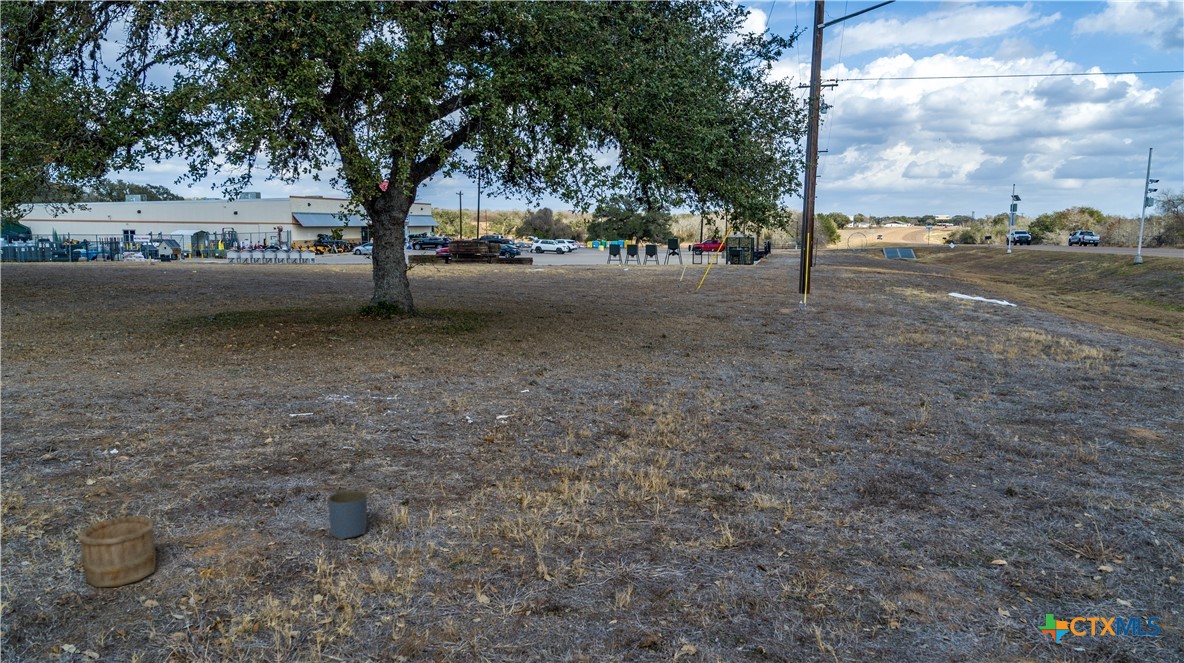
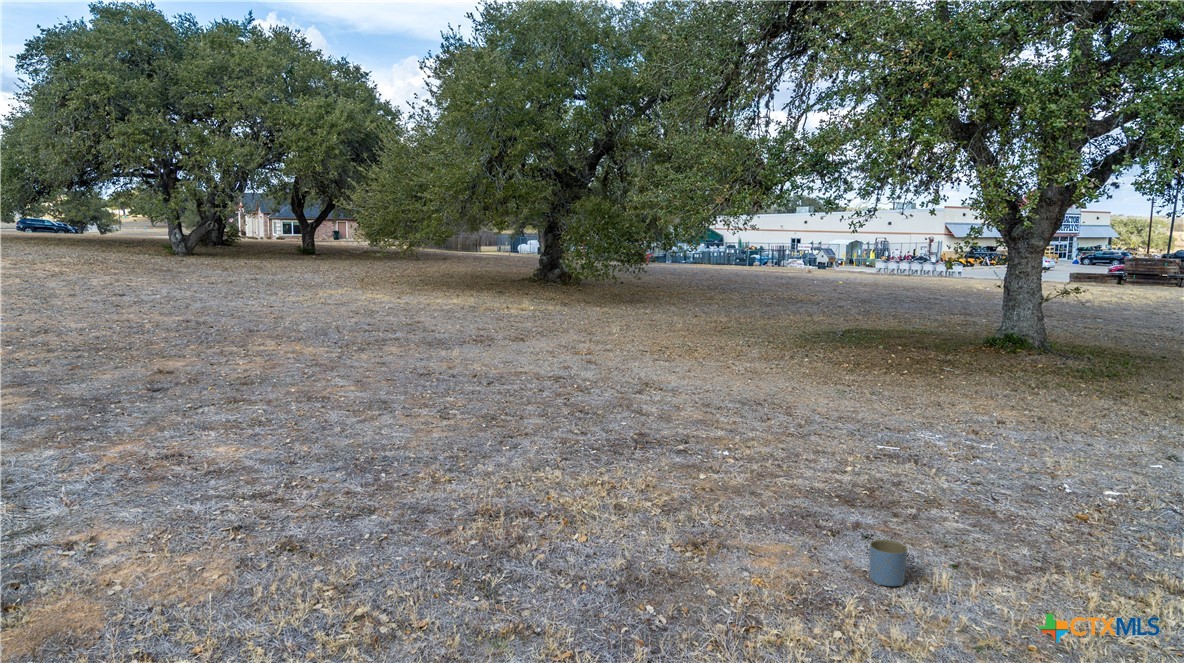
wooden bucket: present [78,516,156,587] -> none [674,516,727,570]

